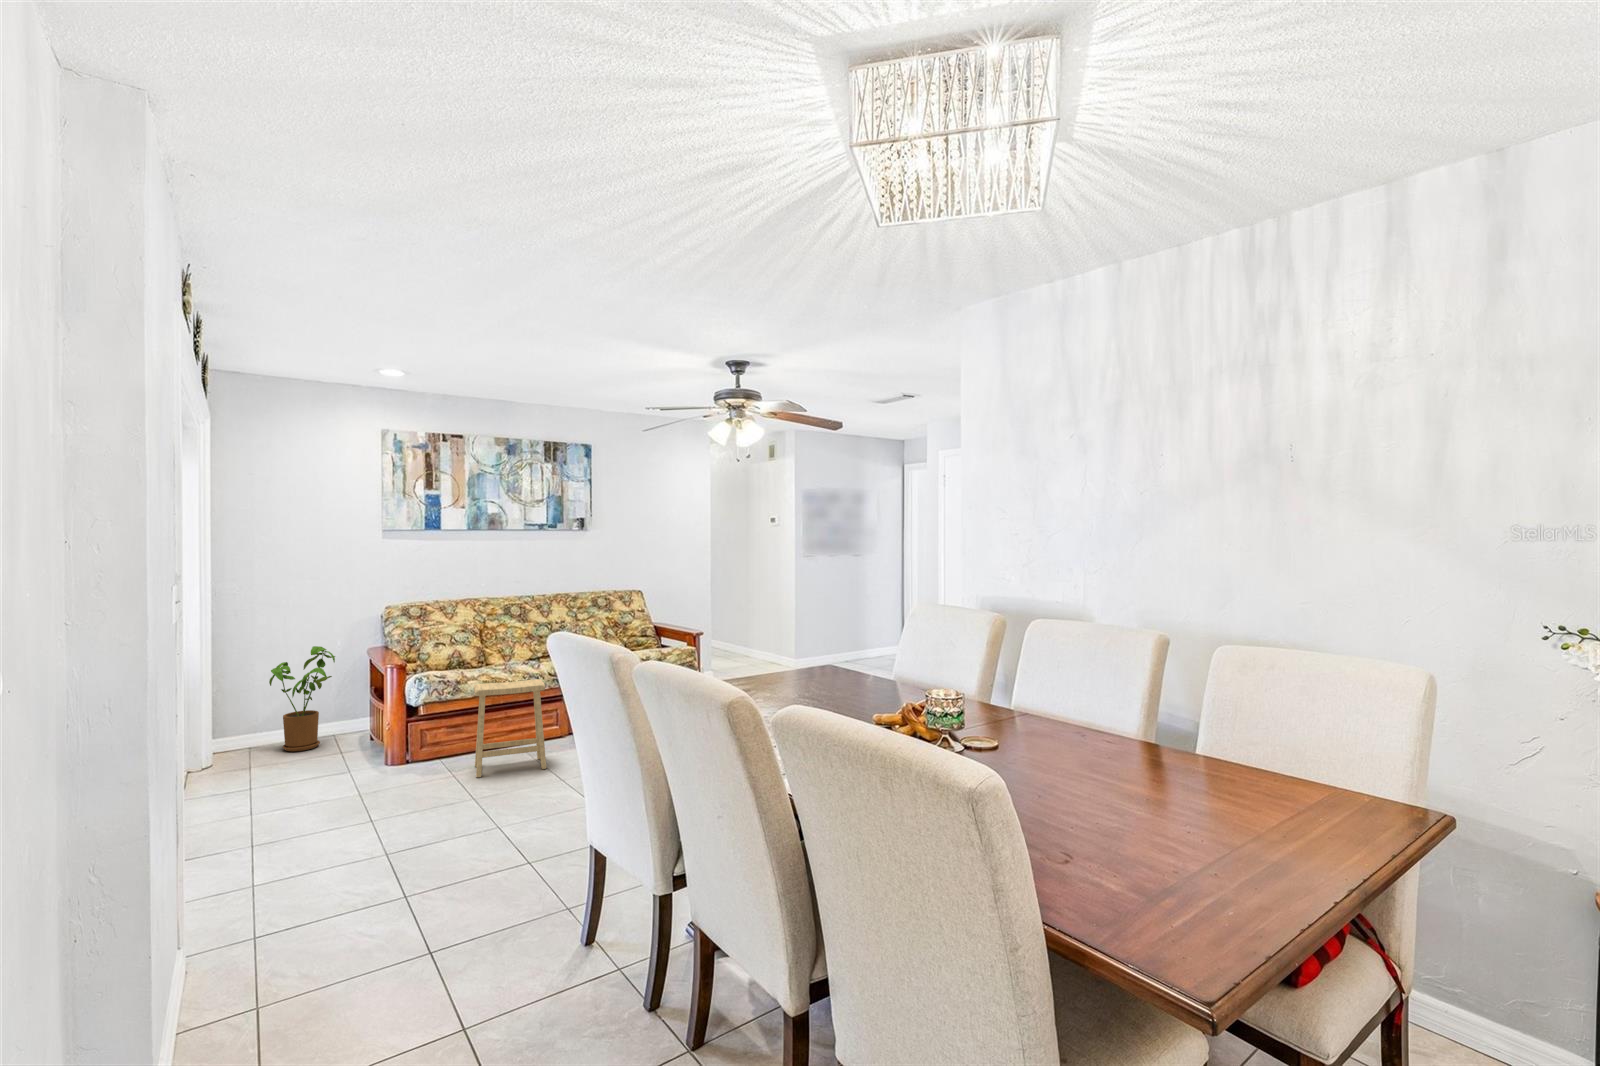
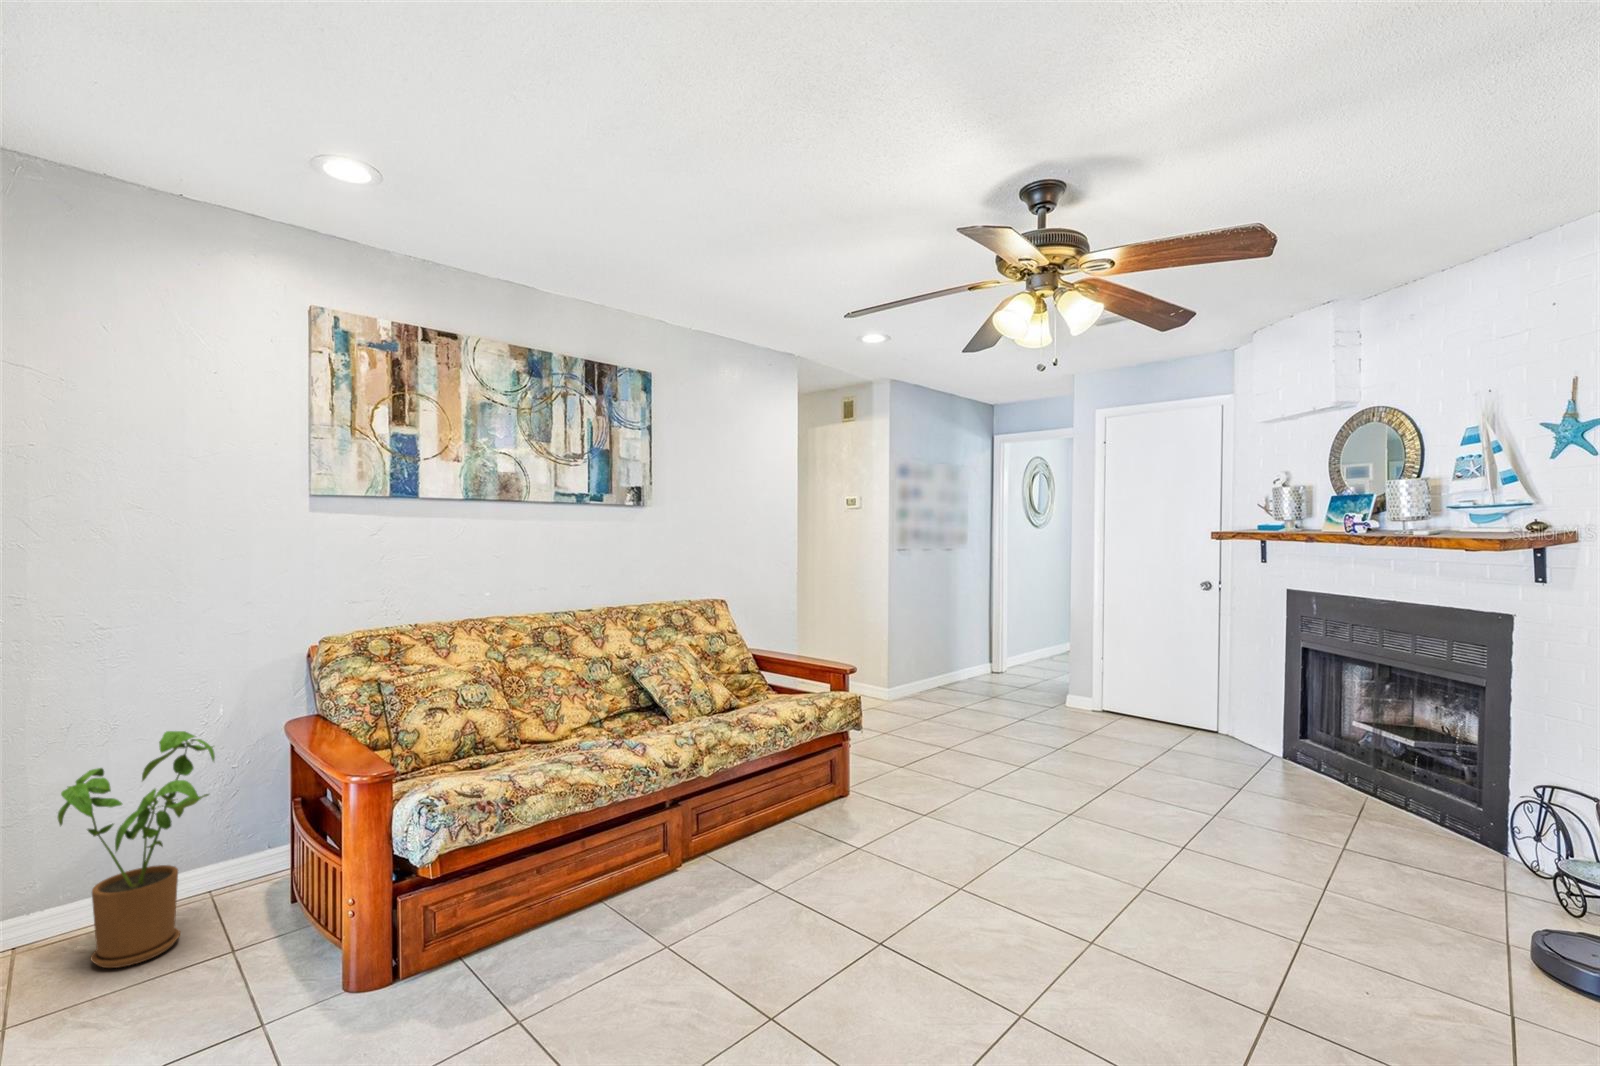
footstool: present [474,679,546,777] -> none [559,781,720,1025]

